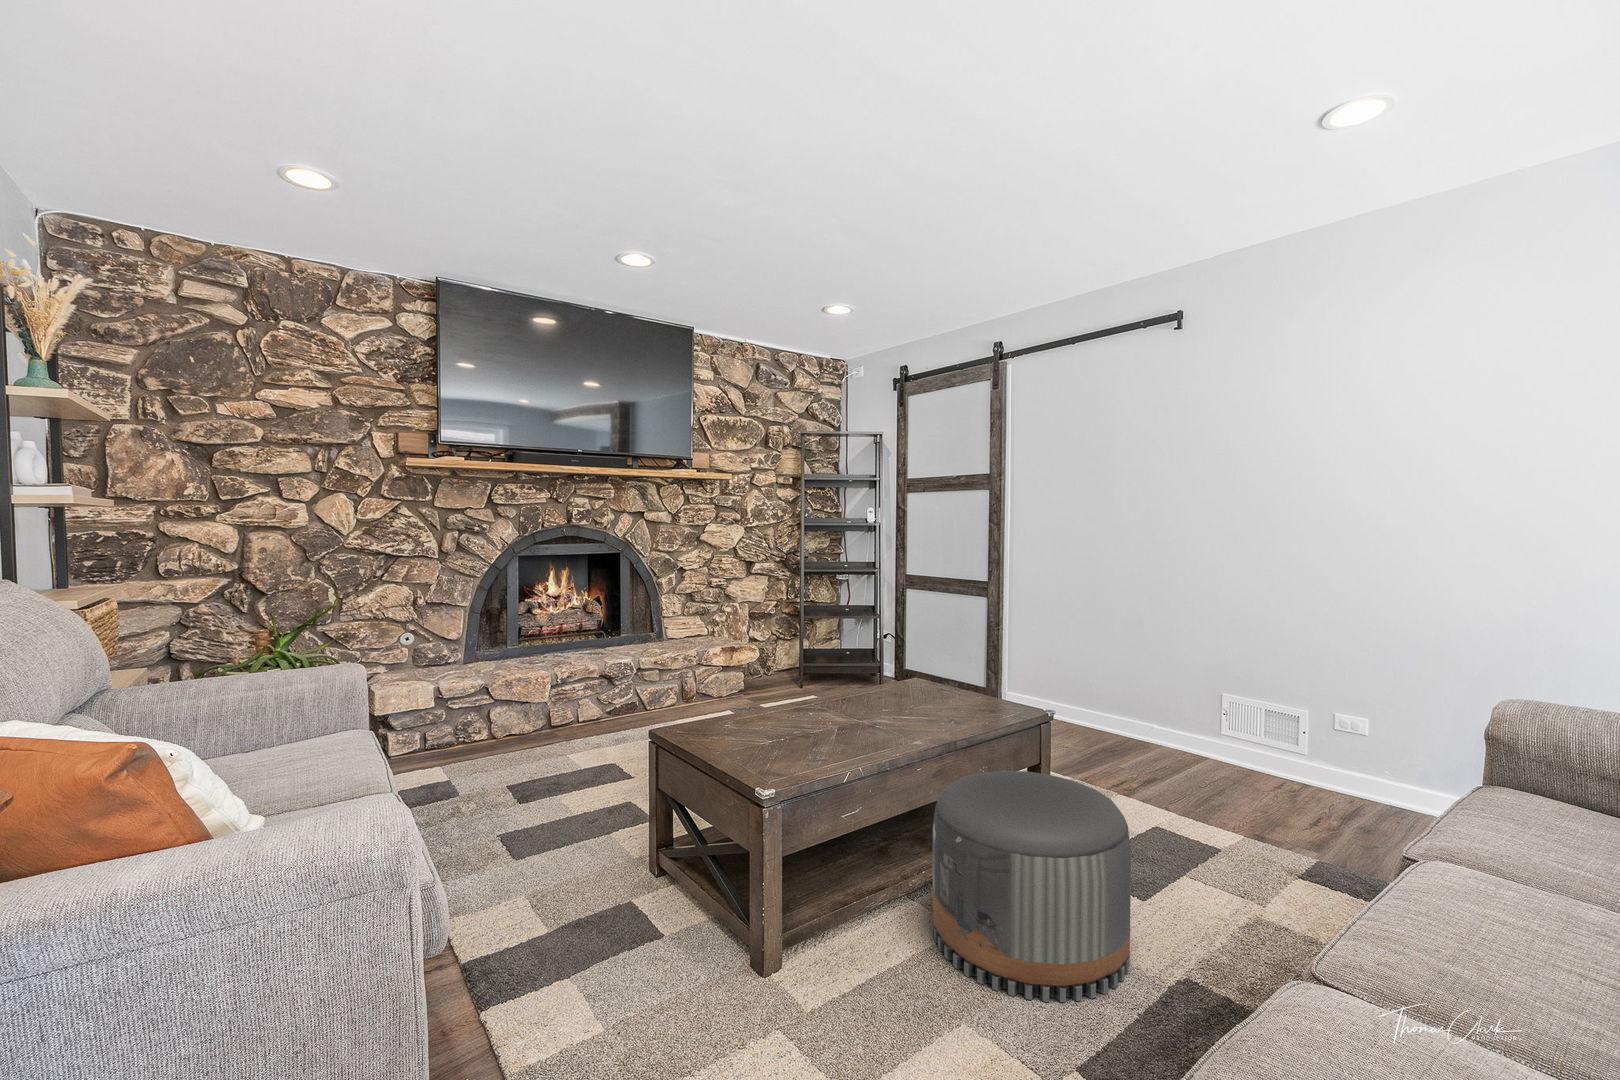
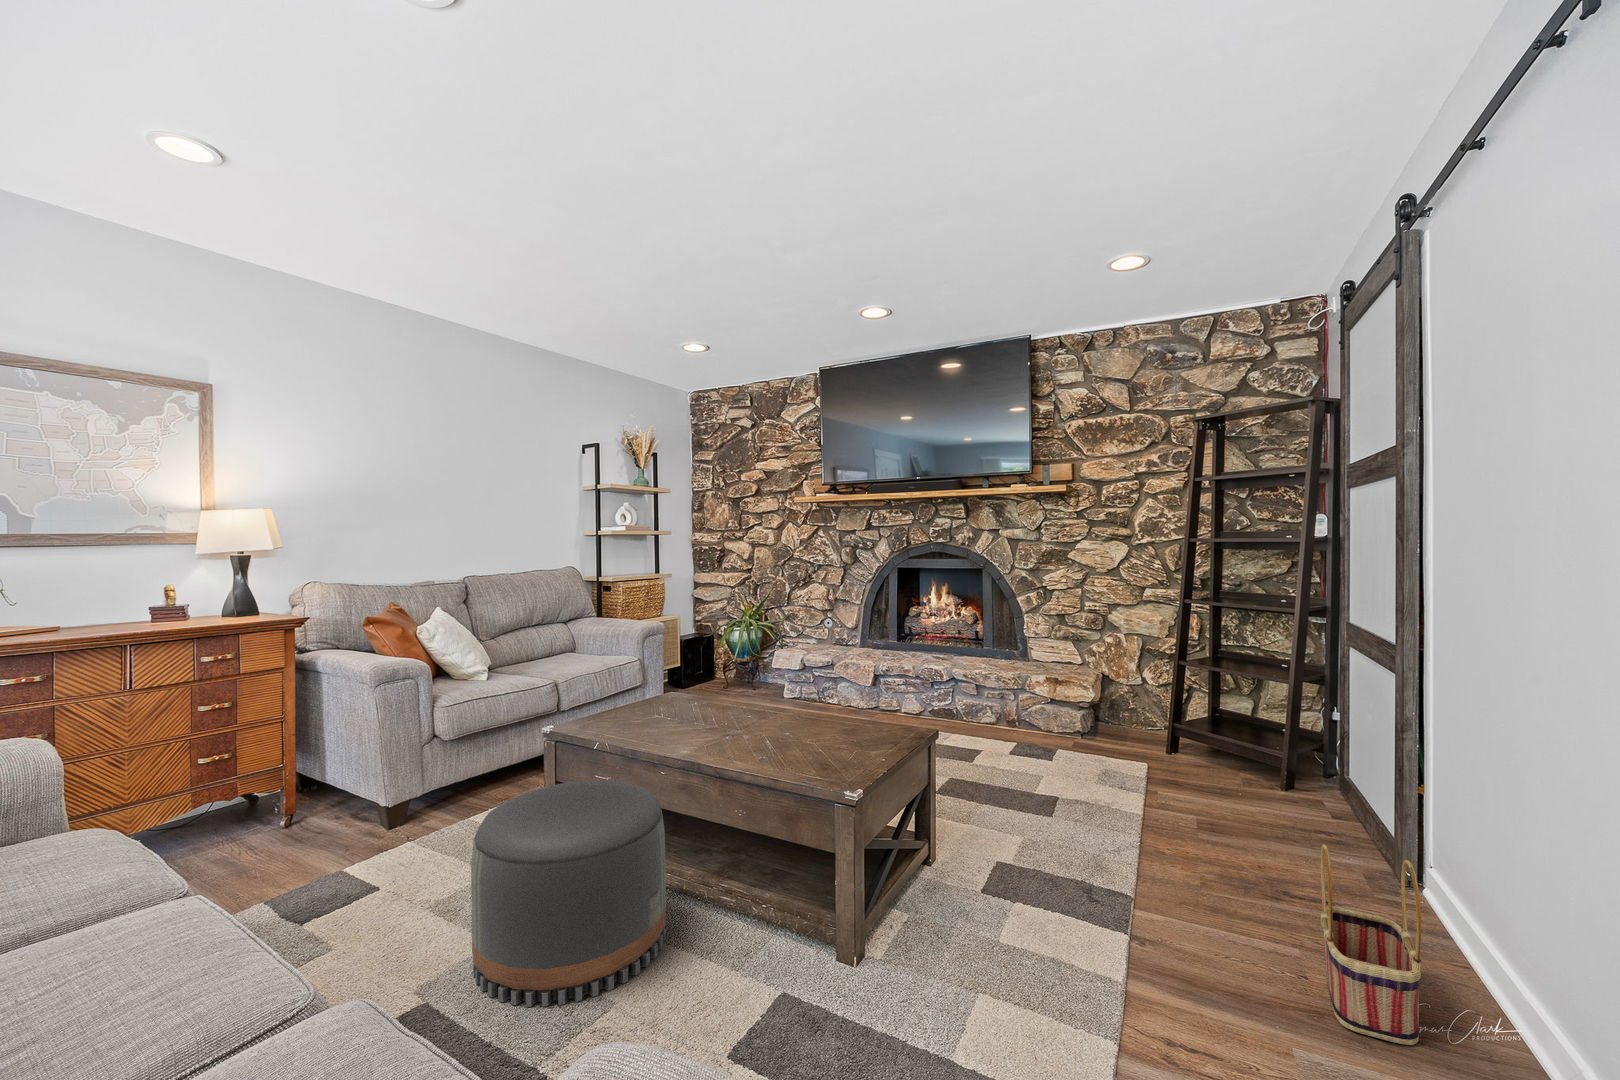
basket: none [1082,667,1140,745] -> present [1321,844,1422,1045]

